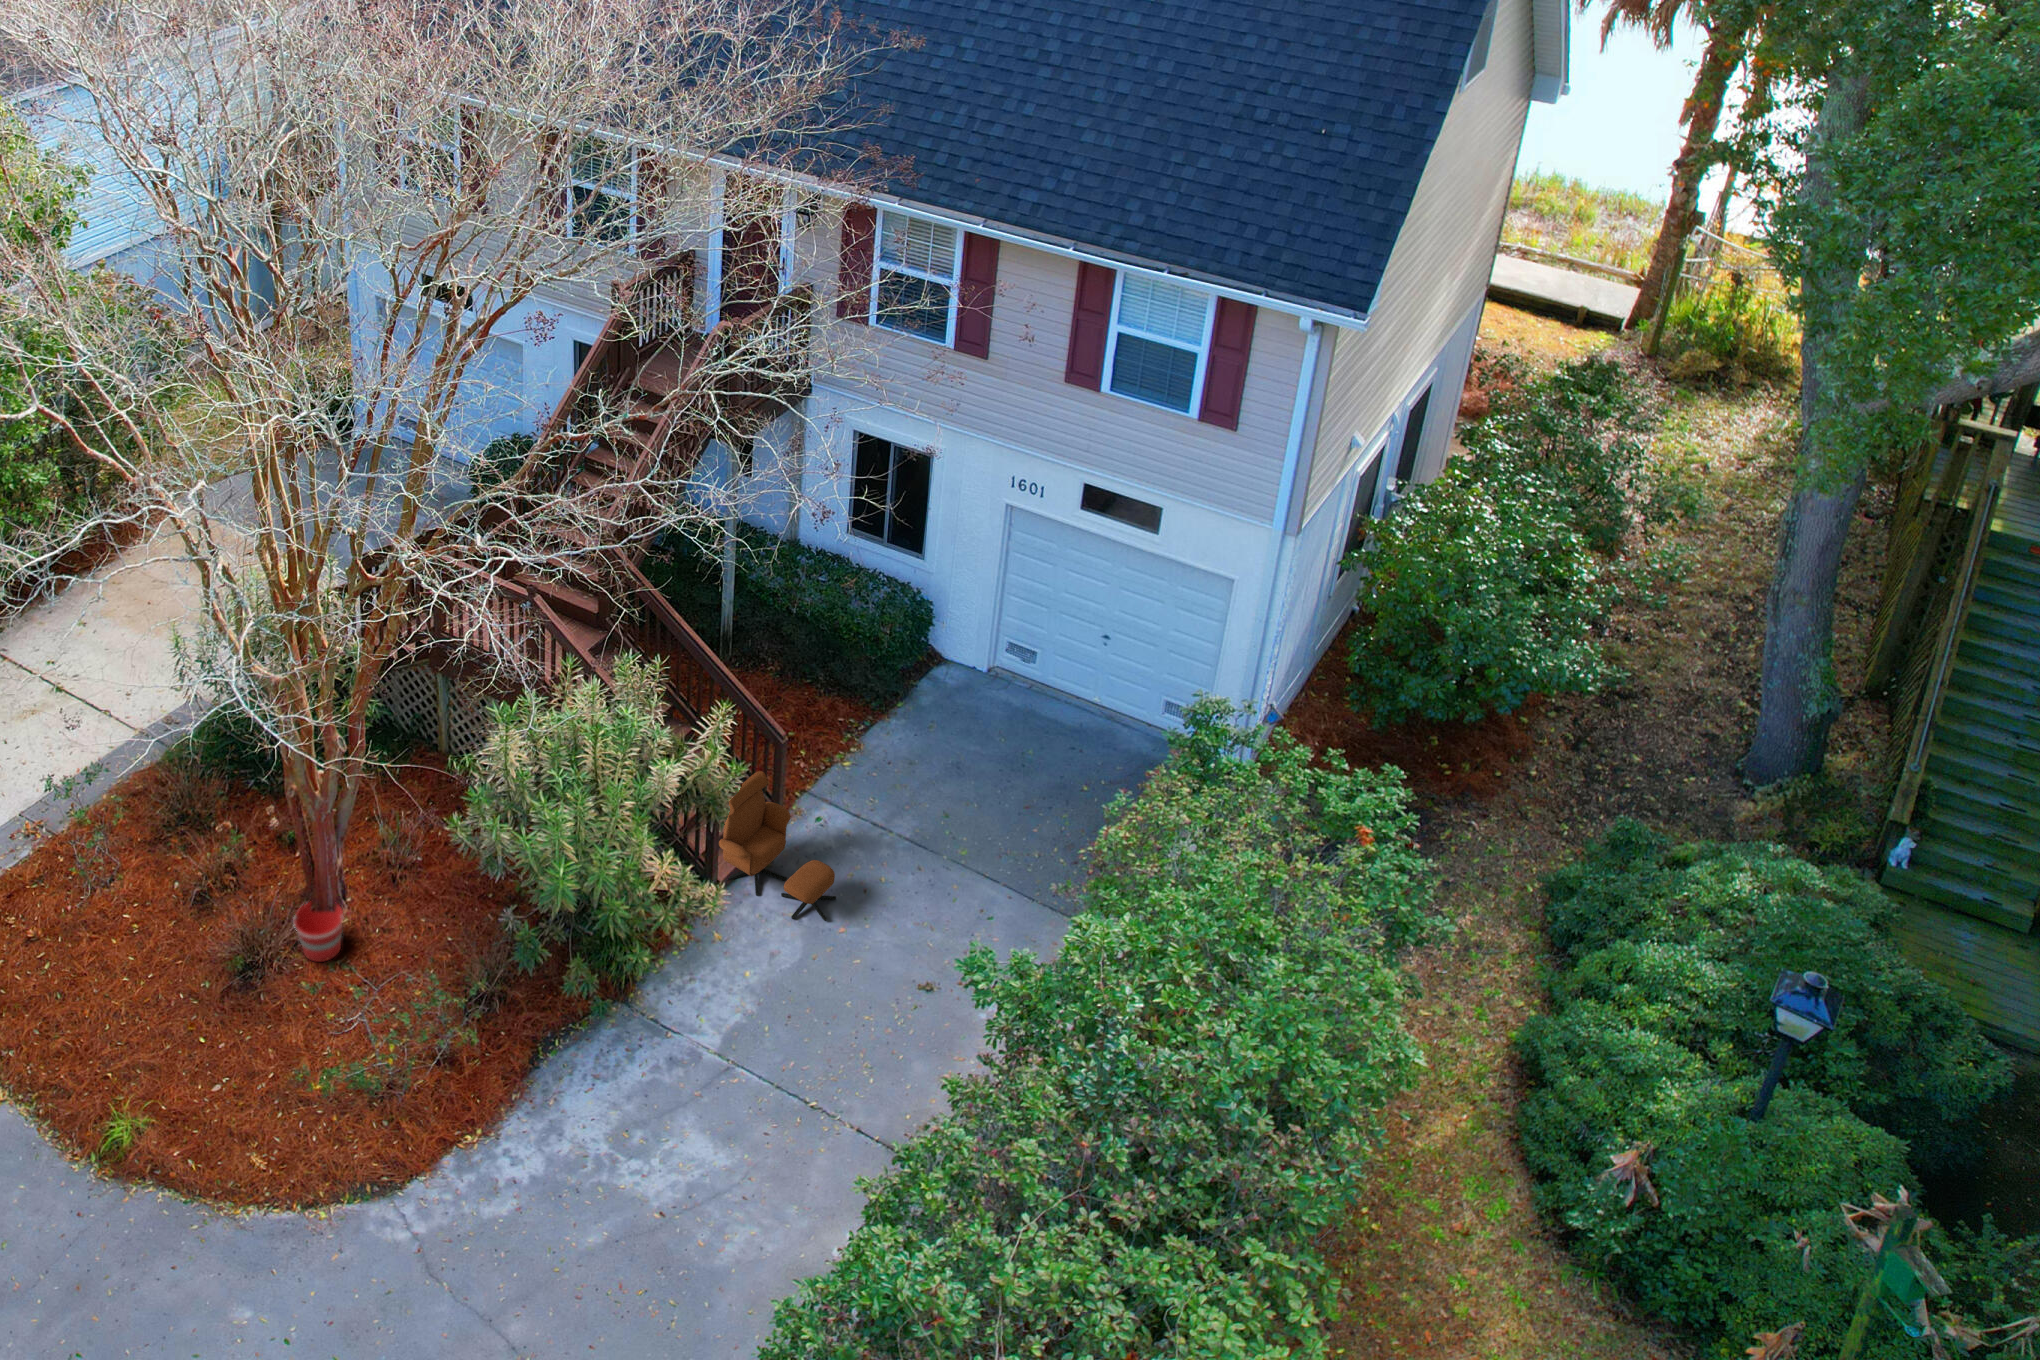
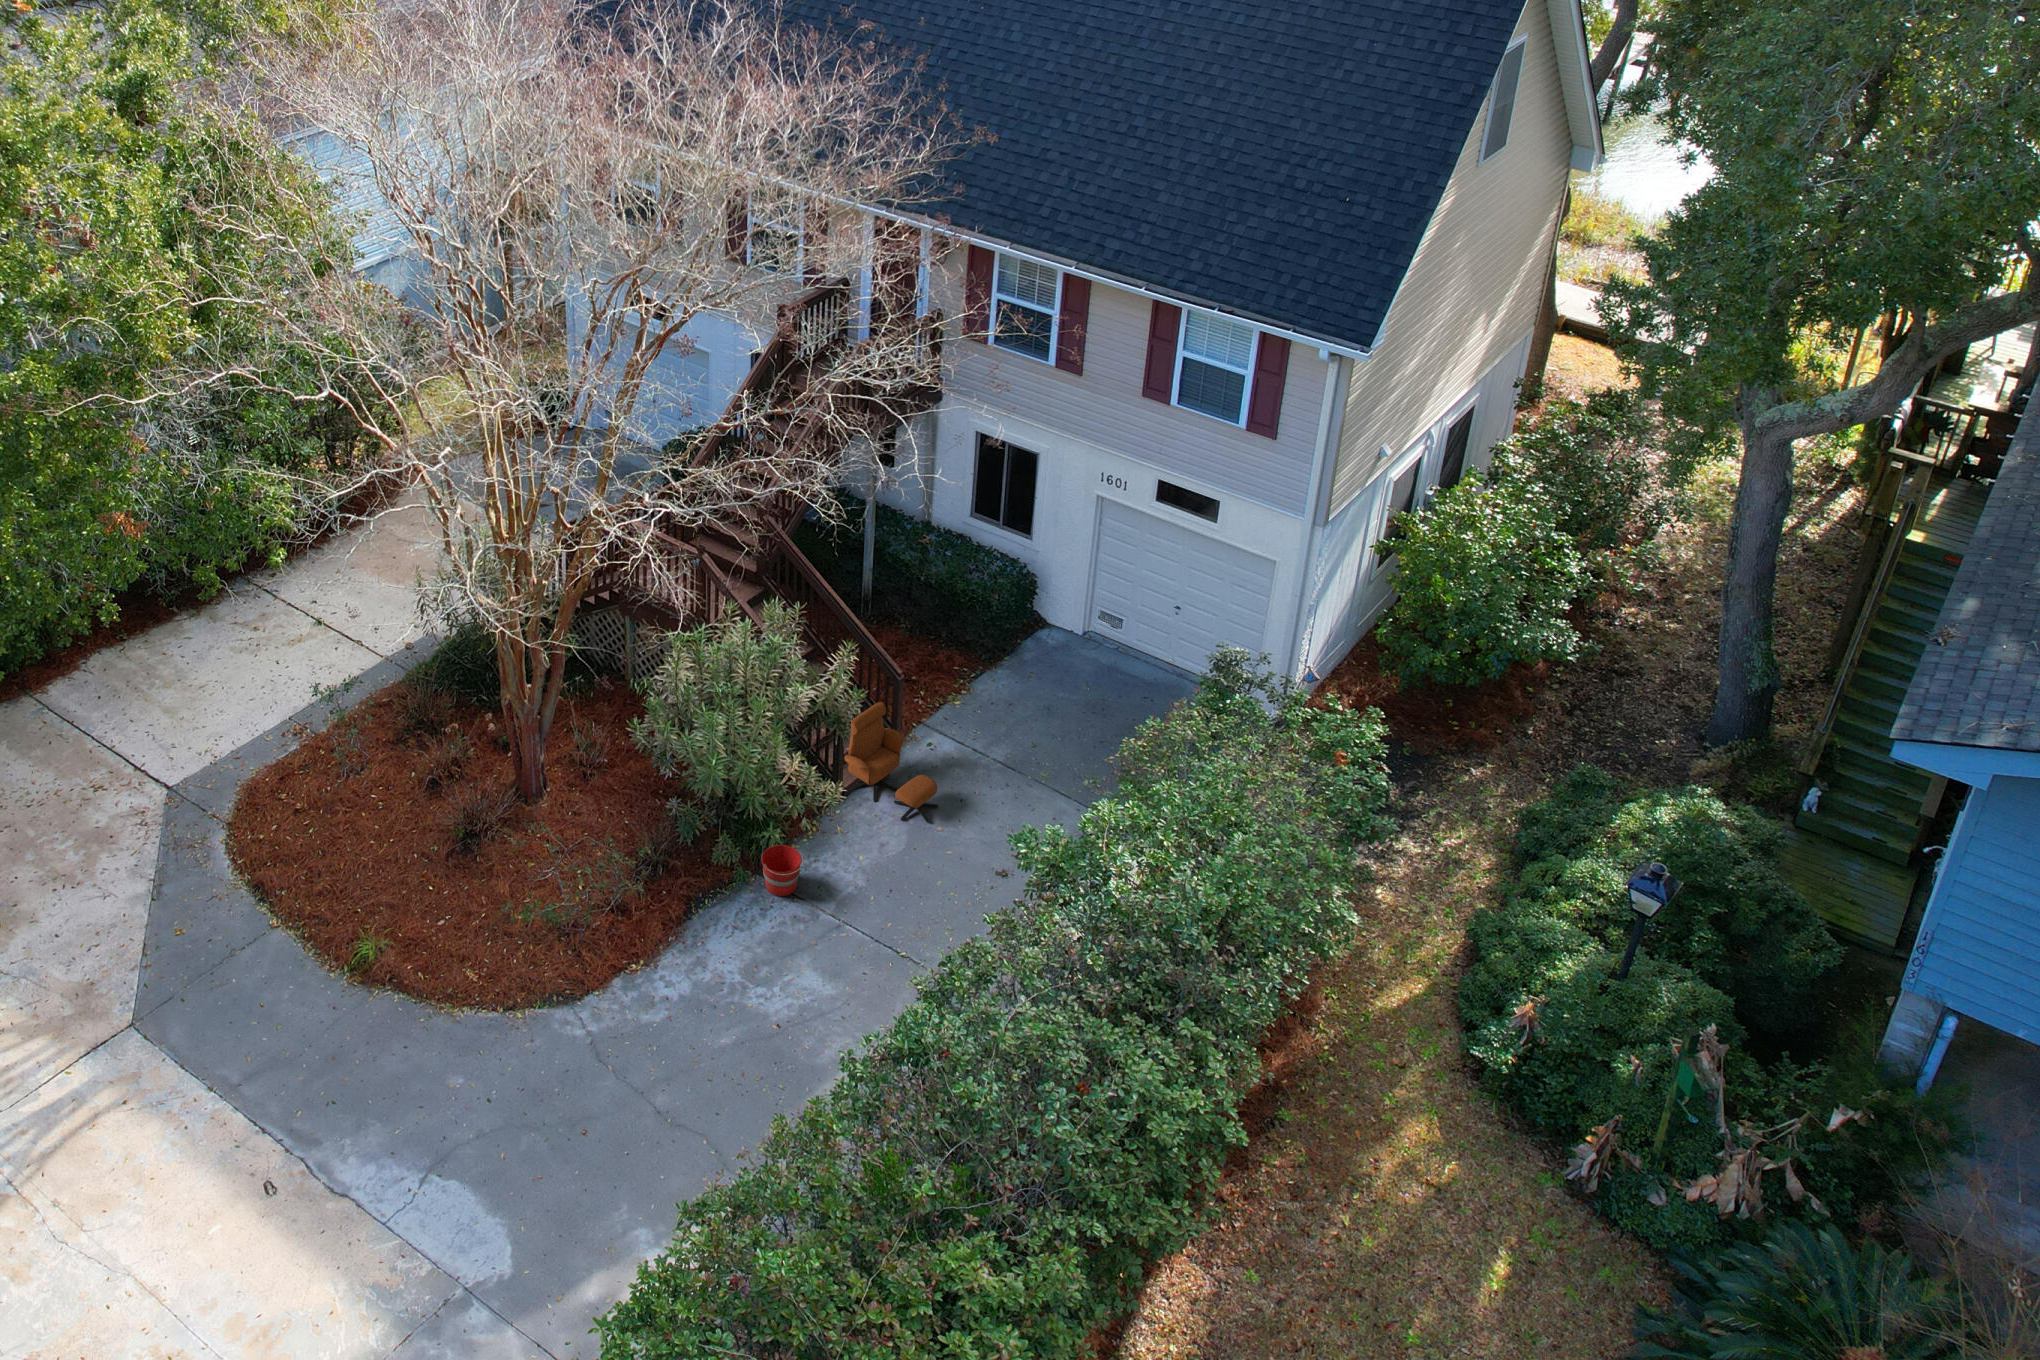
bucket: present [294,903,343,962] -> present [761,845,803,896]

